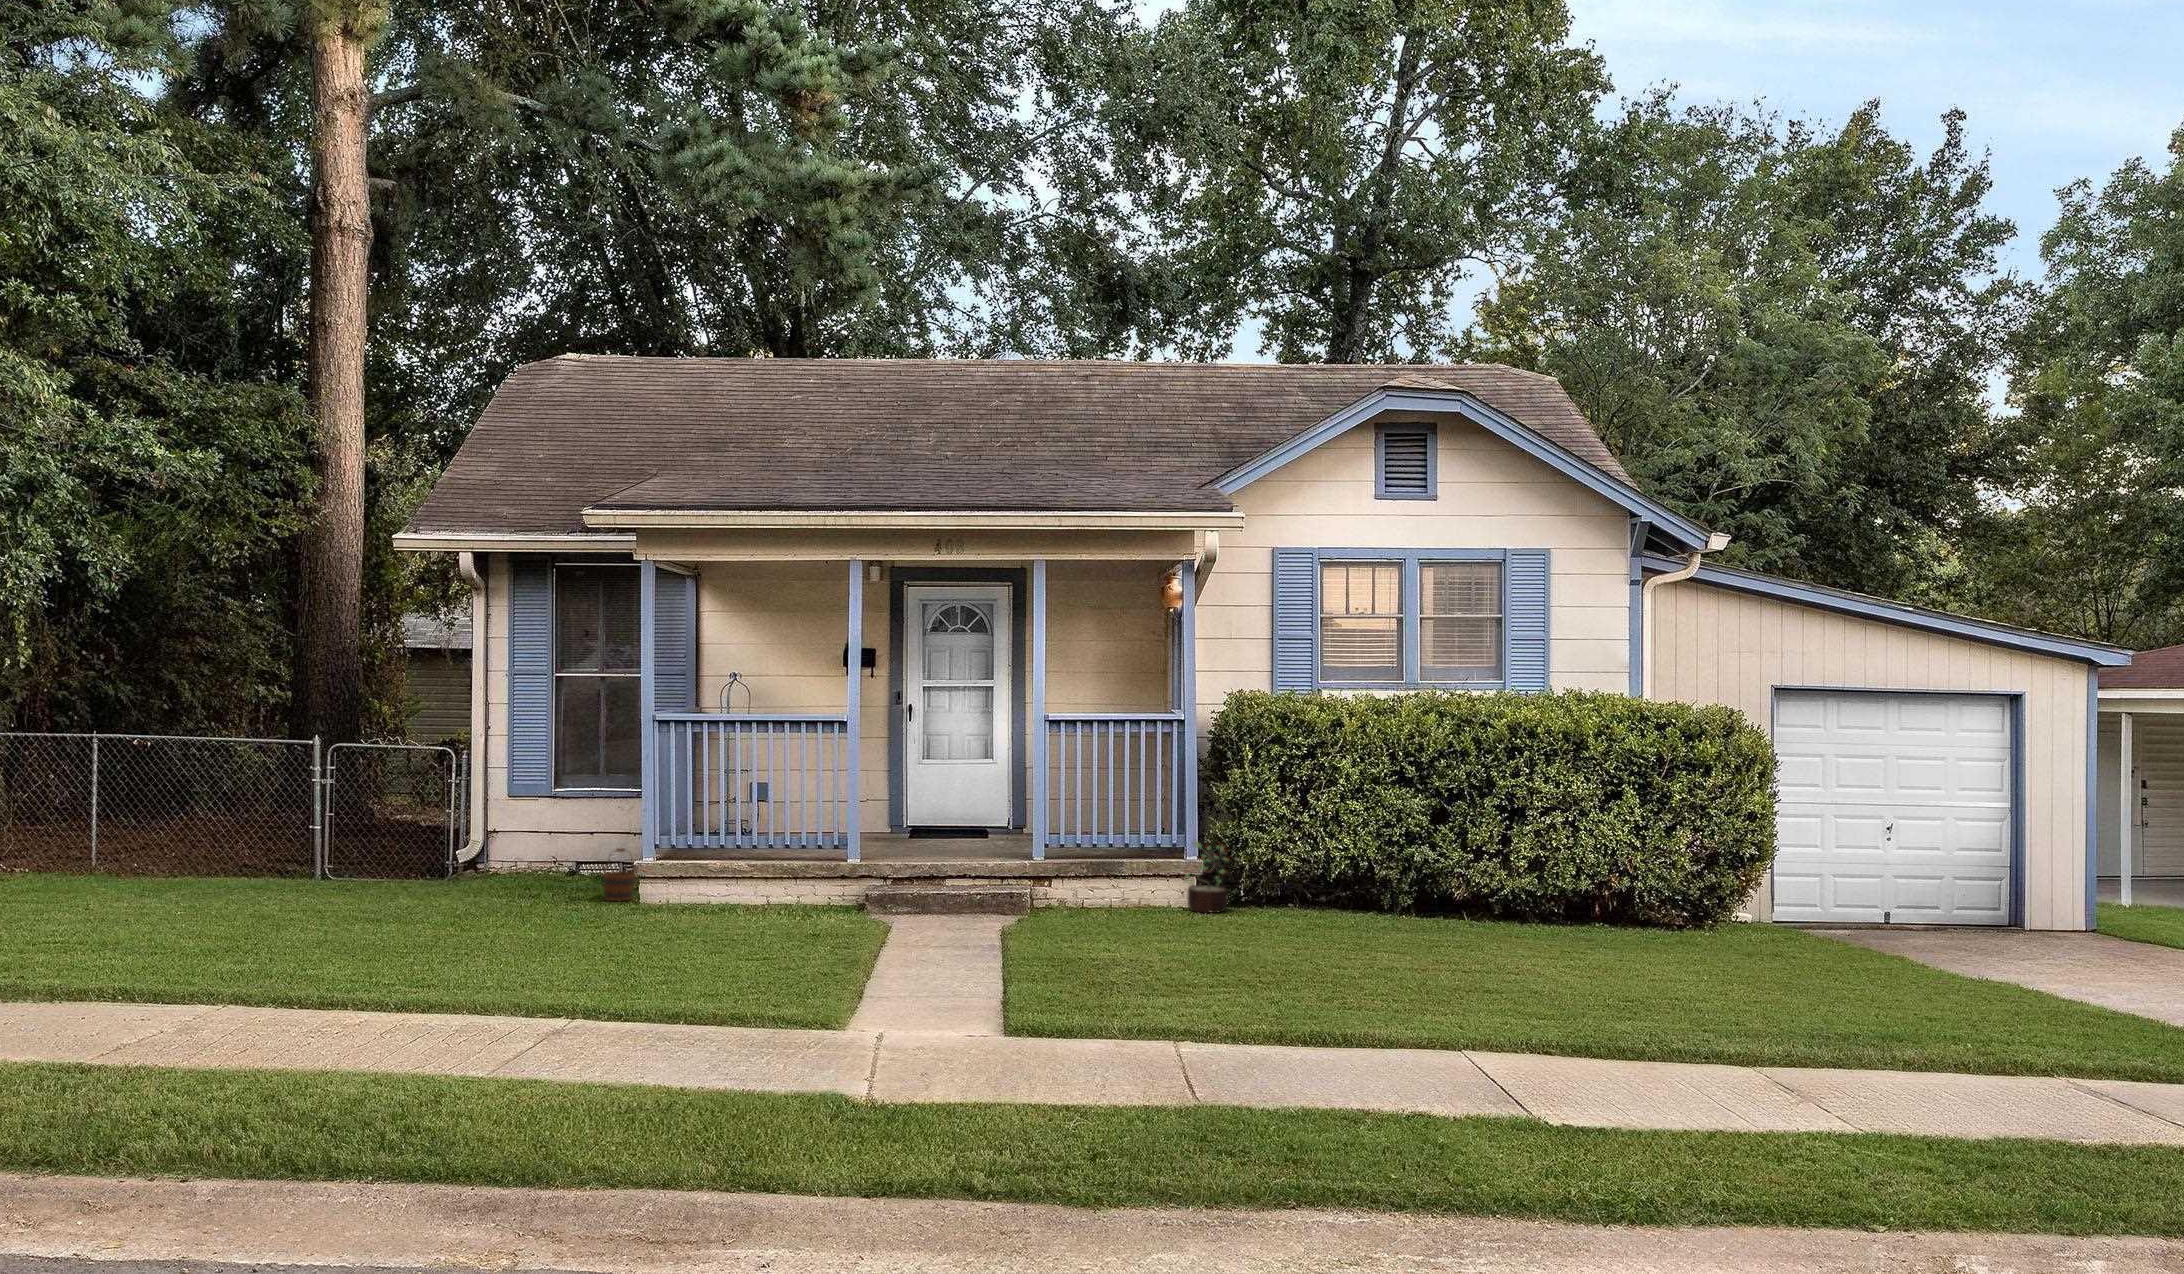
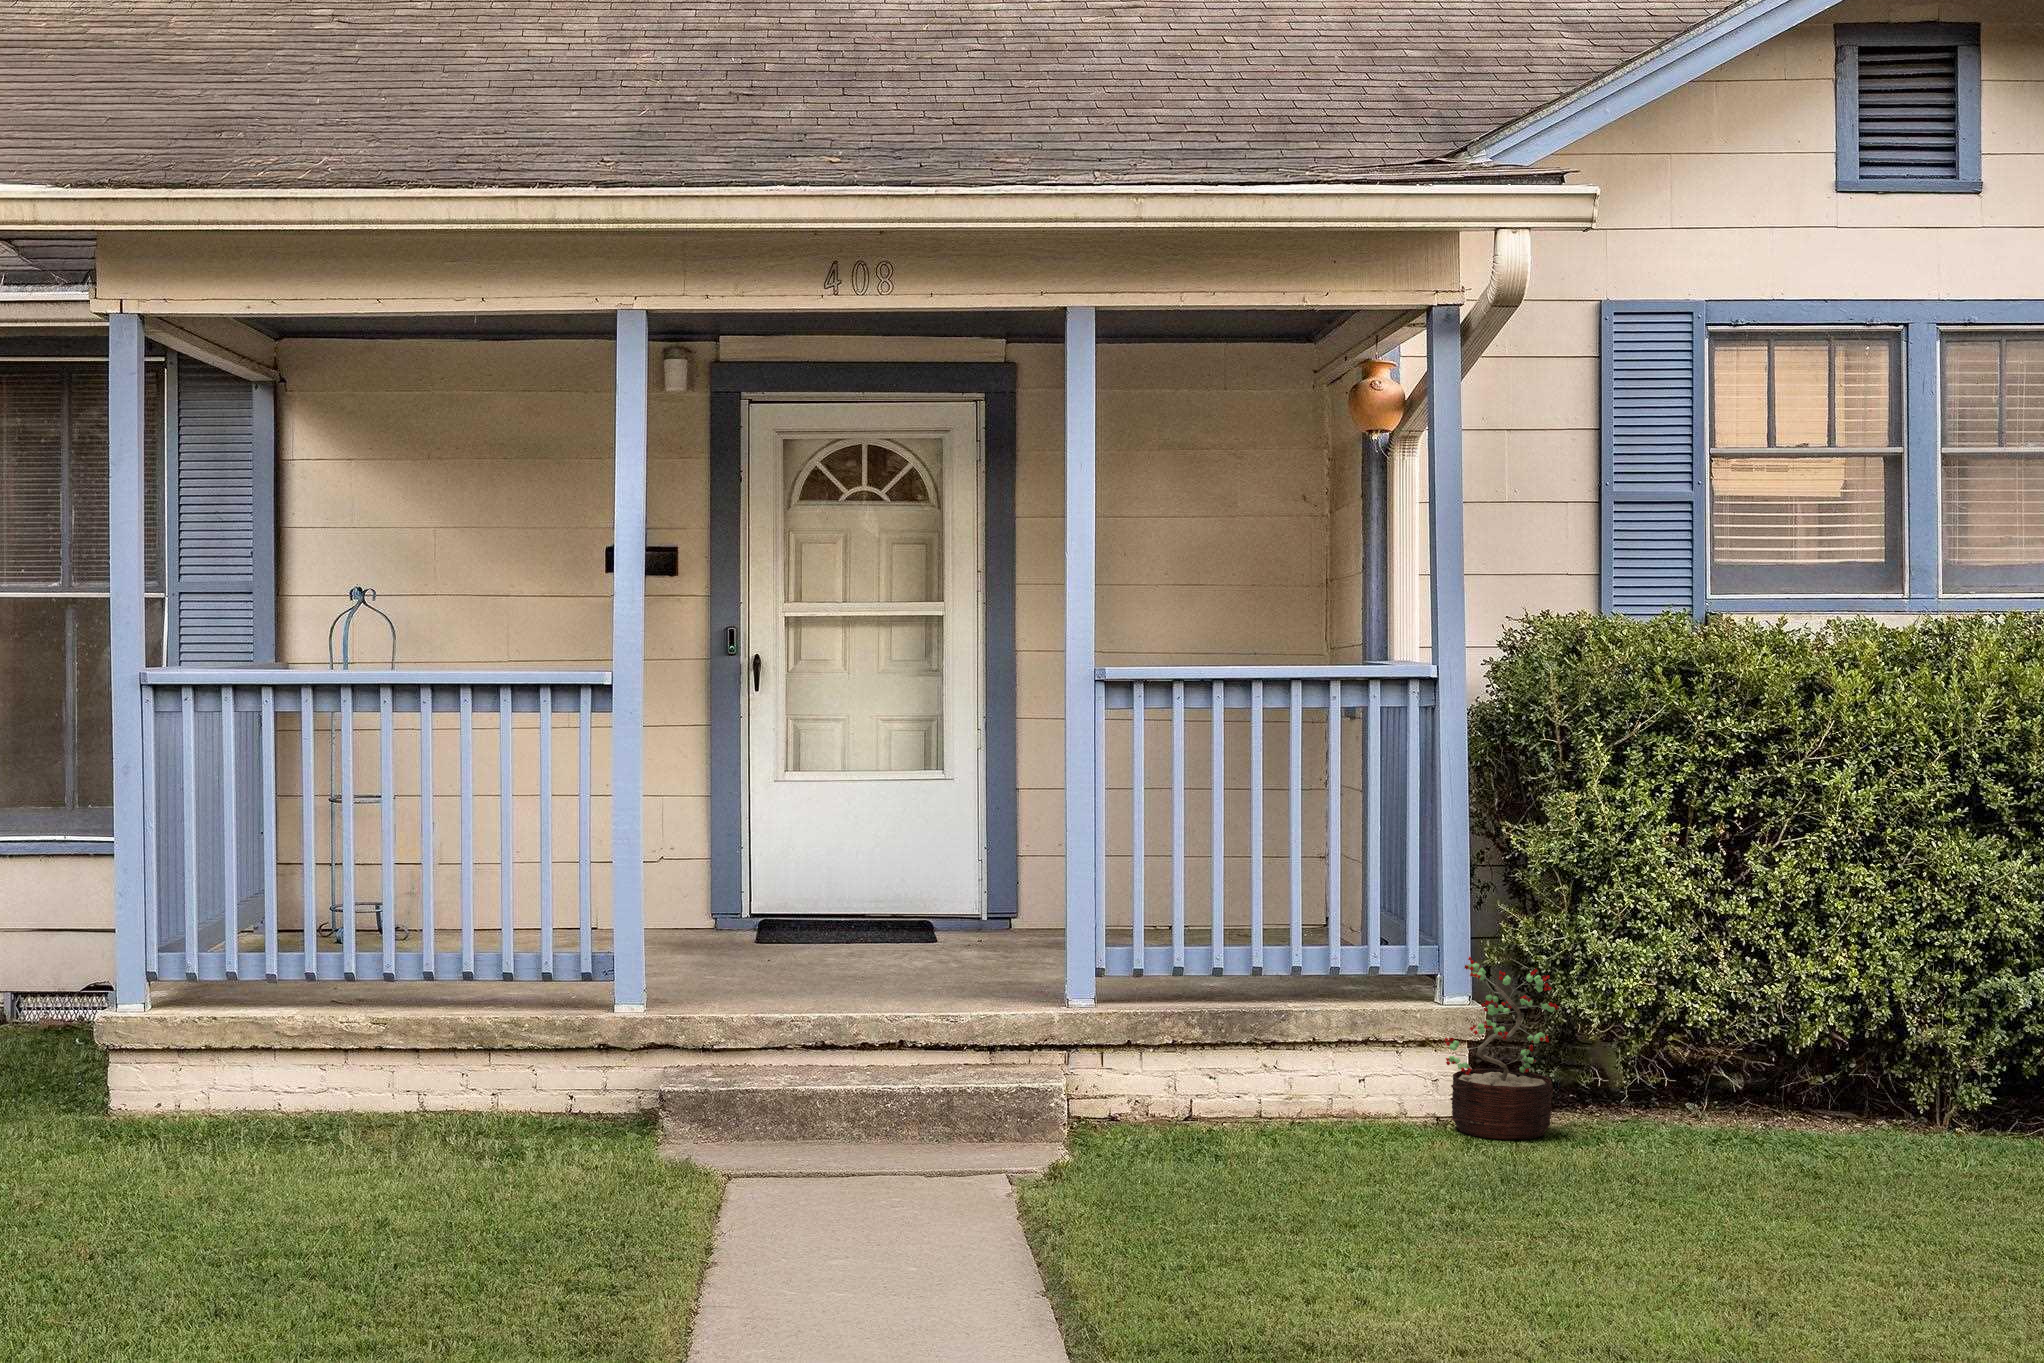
wooden bucket: present [603,848,636,901] -> none [12,976,101,1108]

